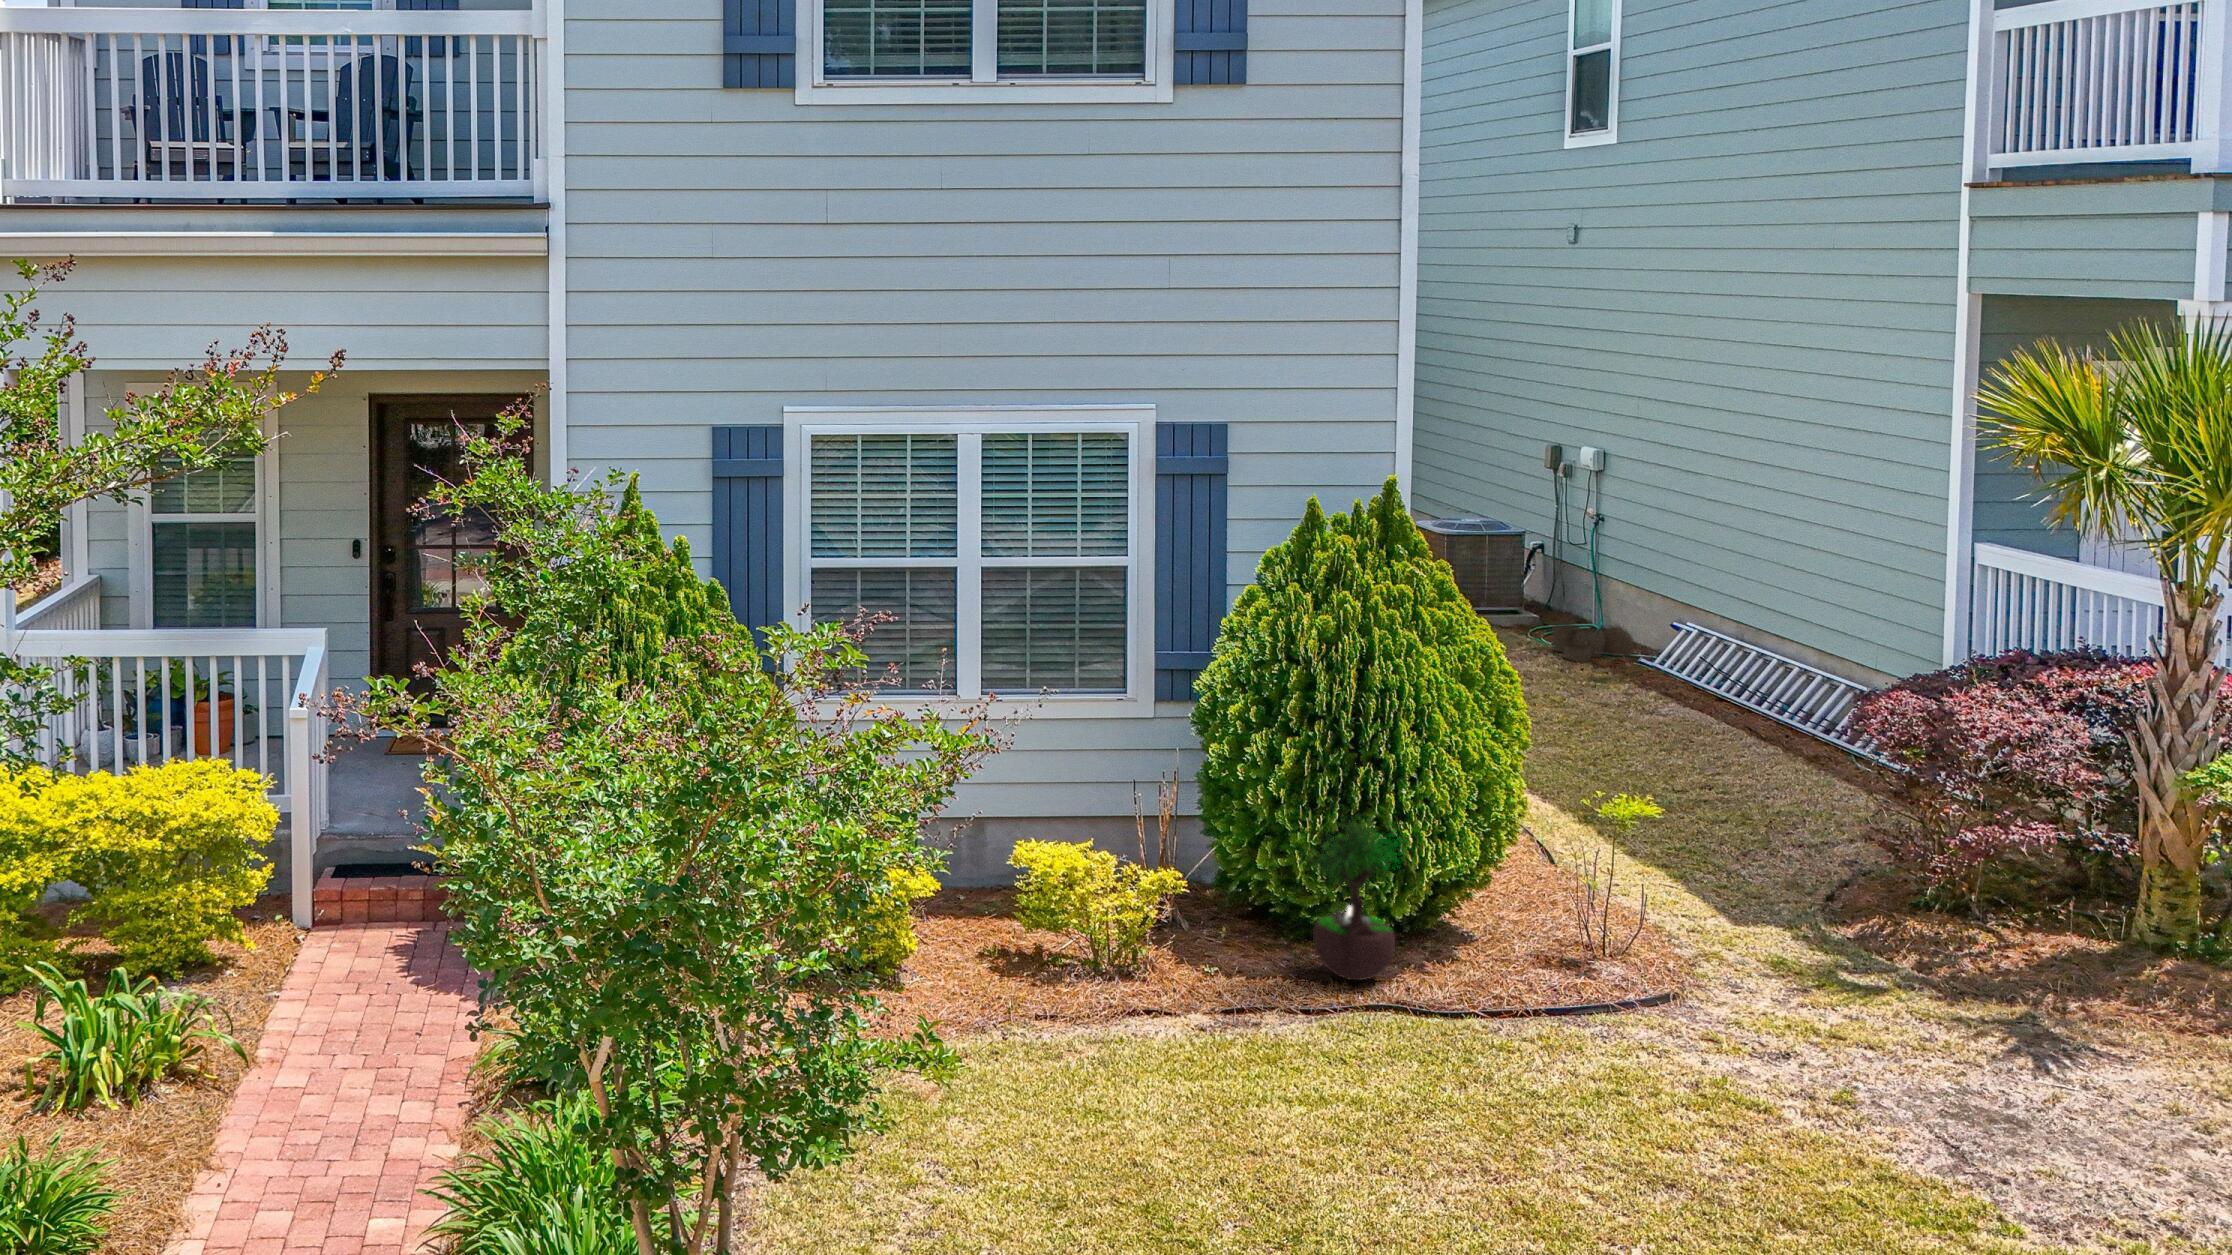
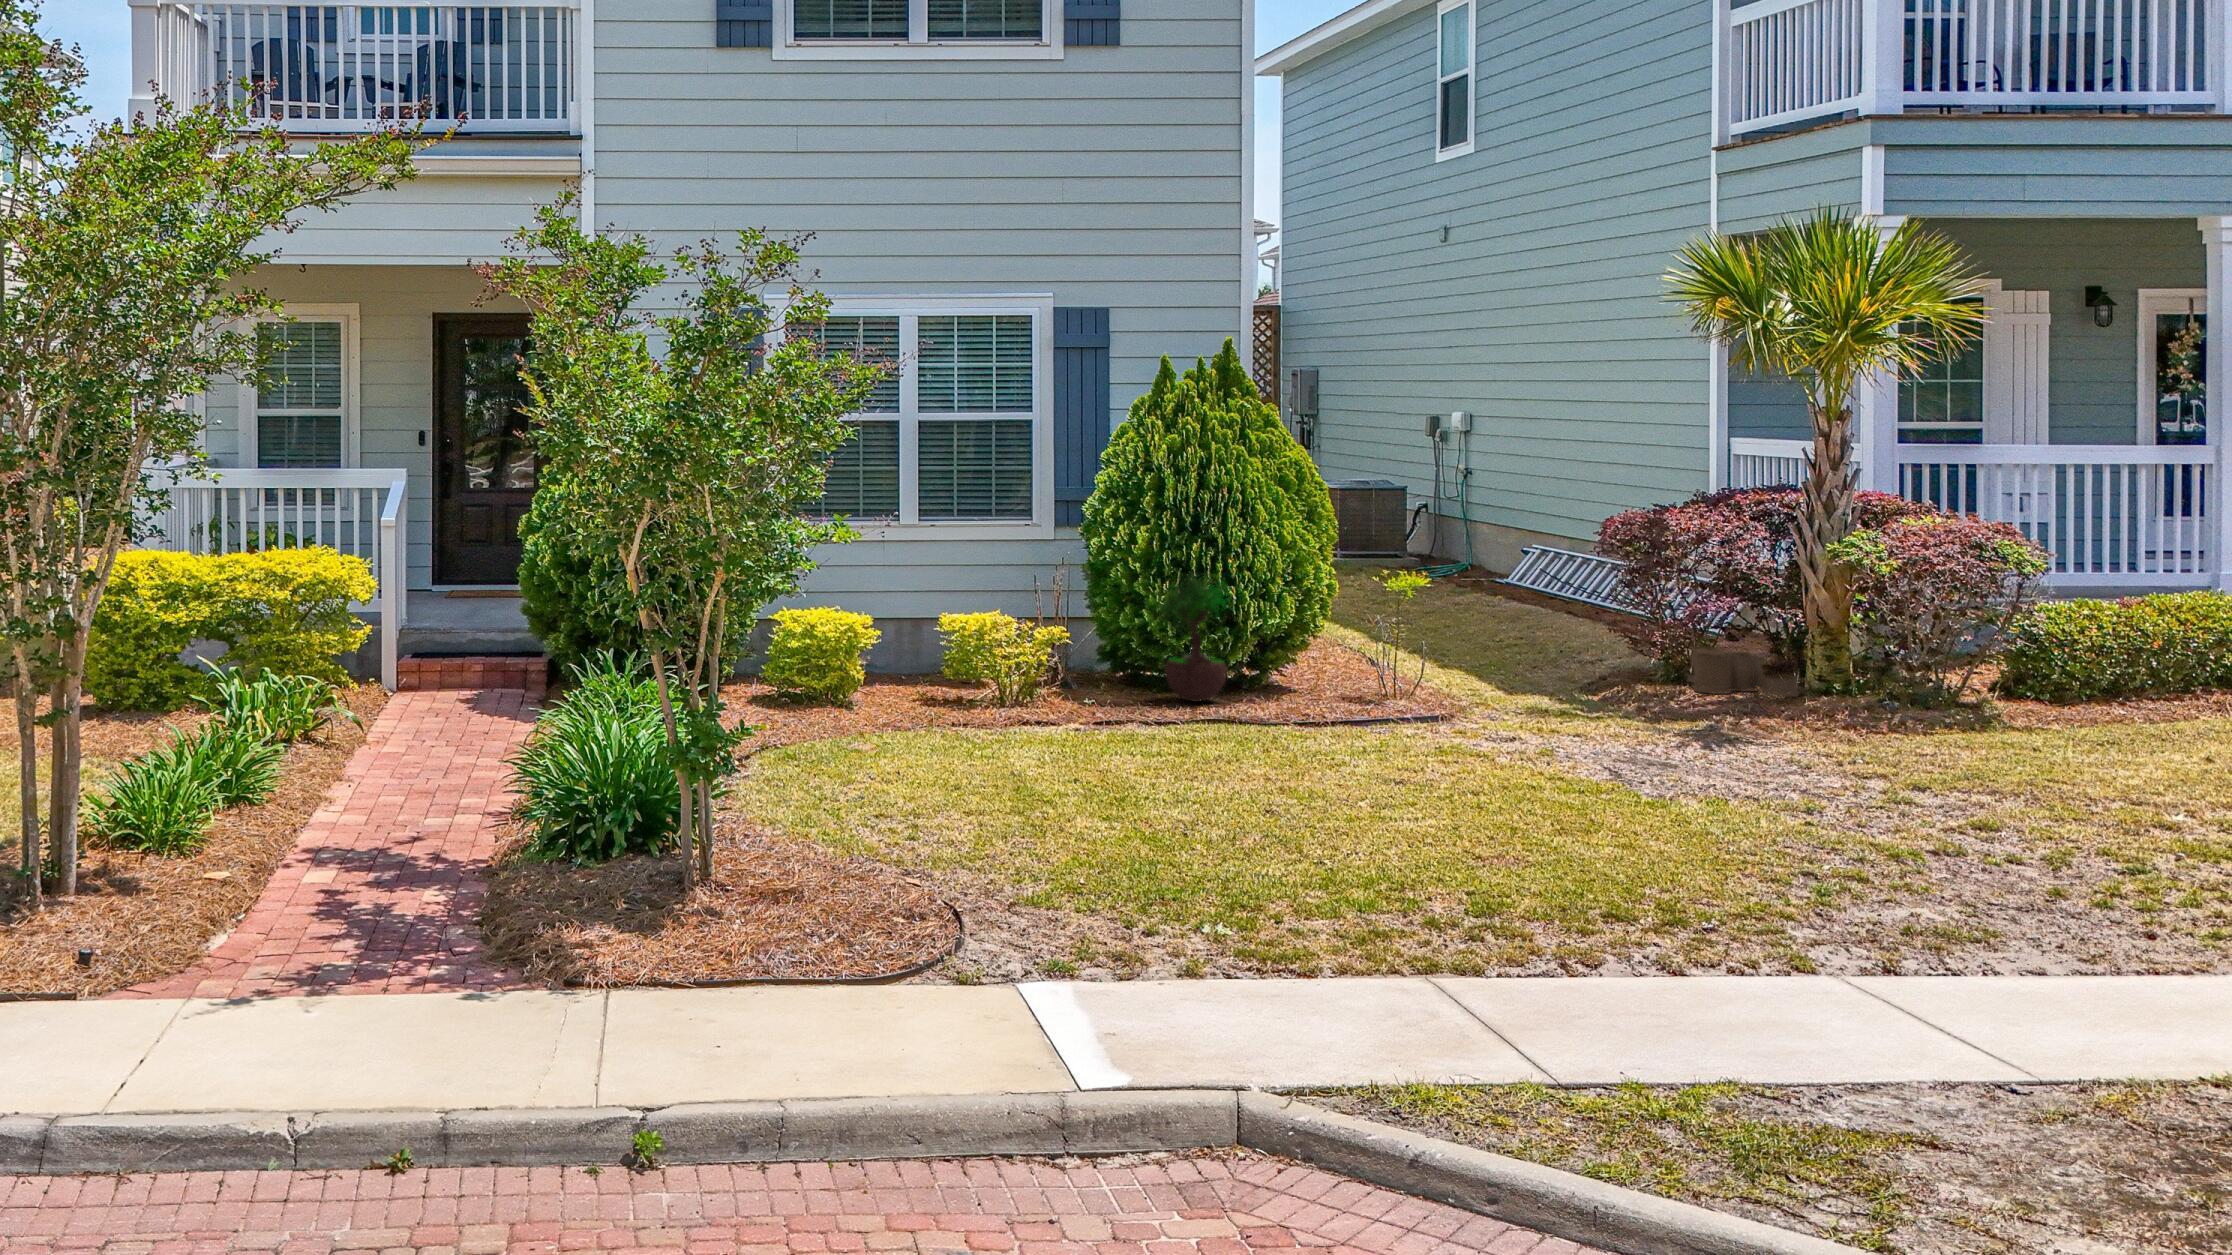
woven basket: present [1552,623,1633,662] -> present [1687,646,1798,697]

